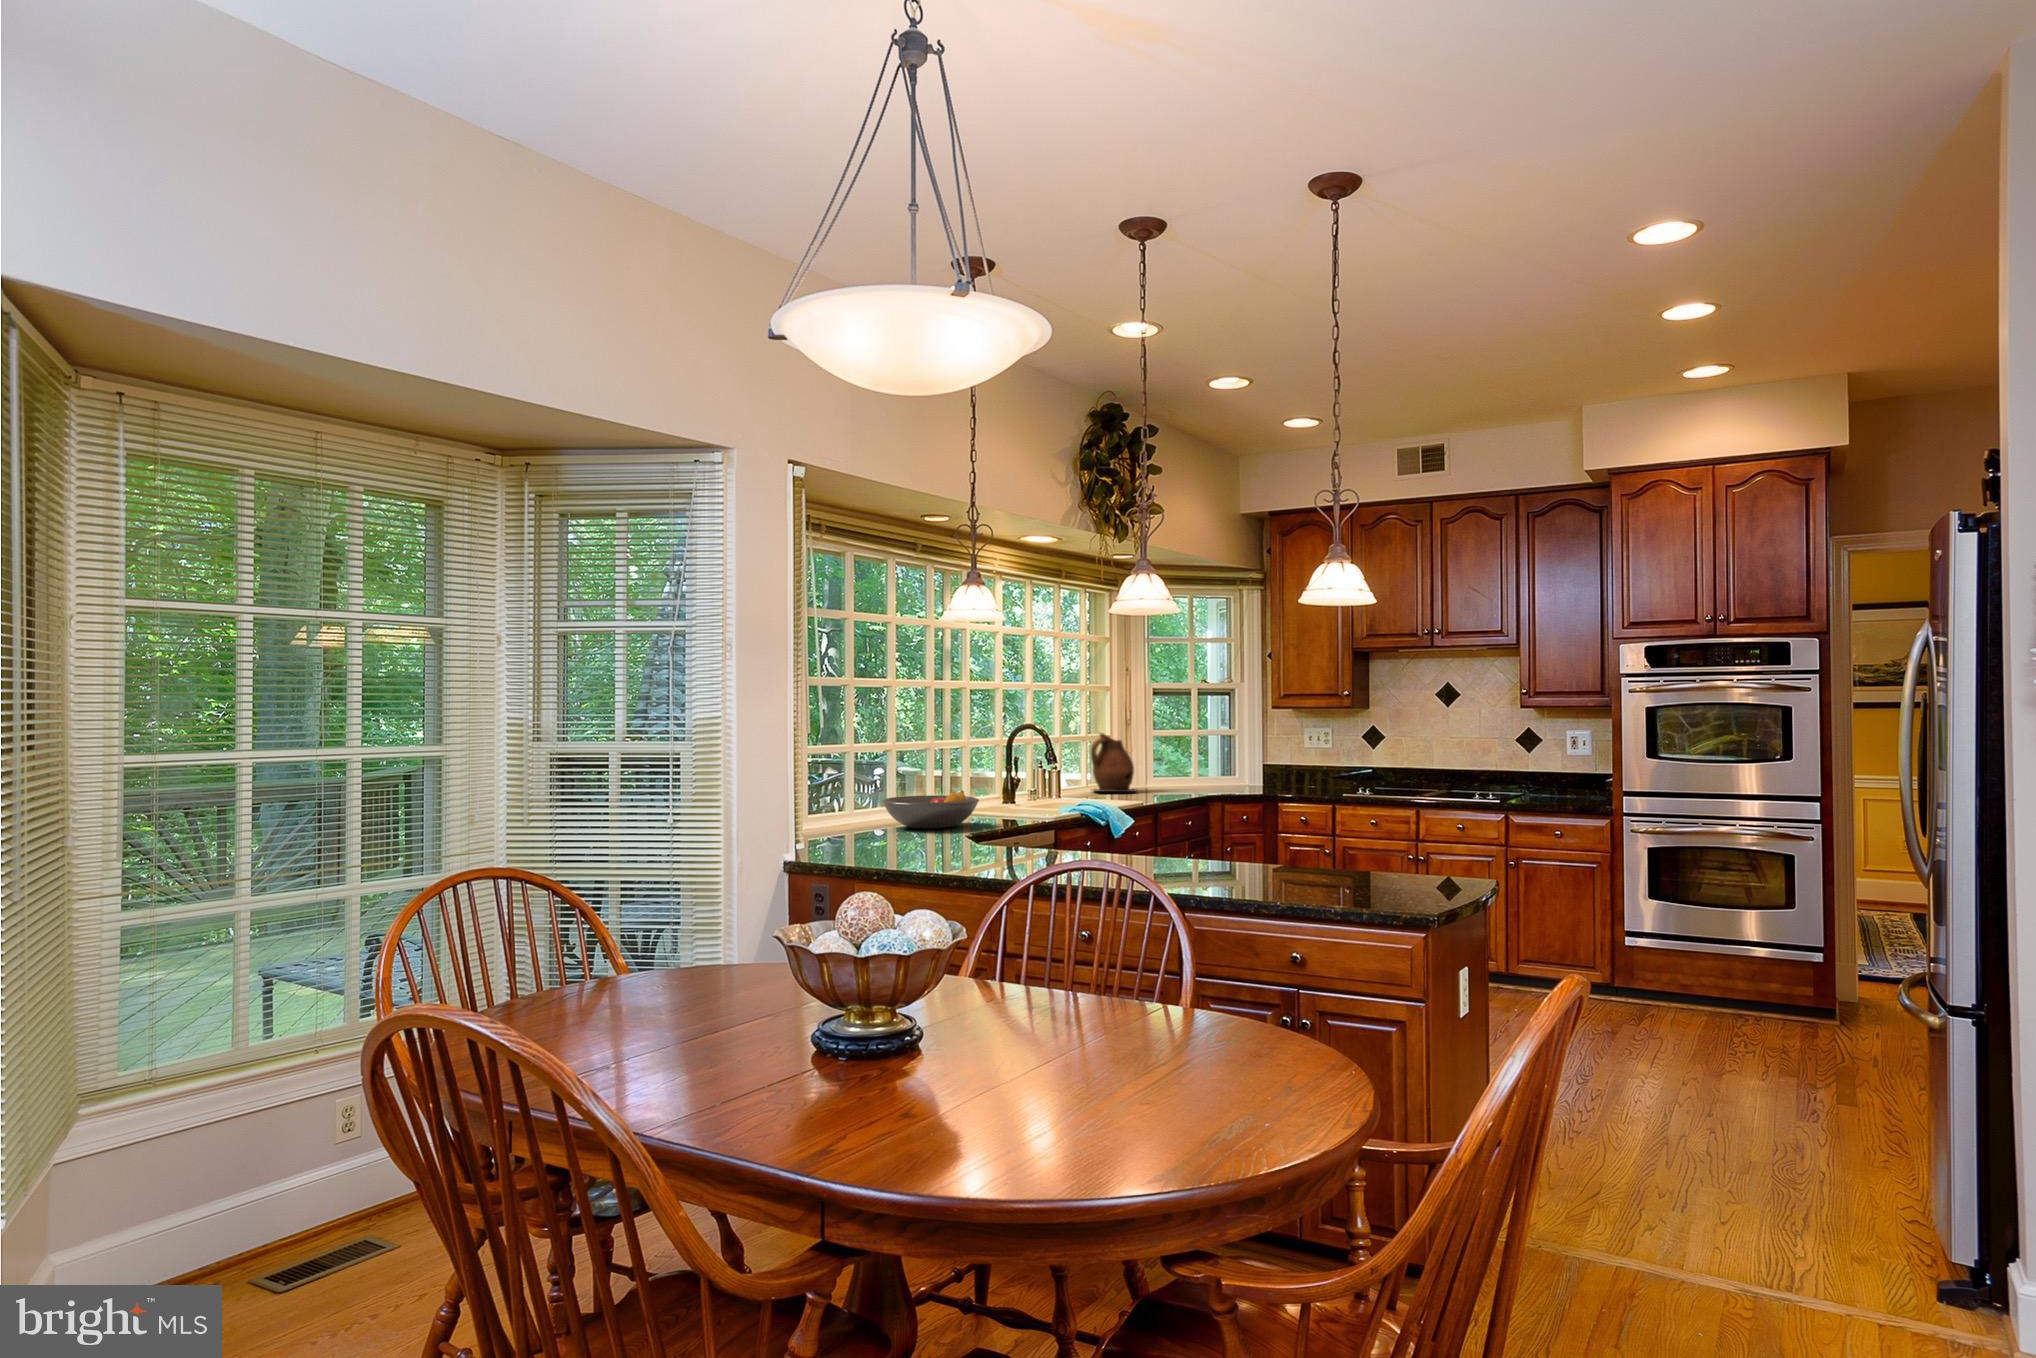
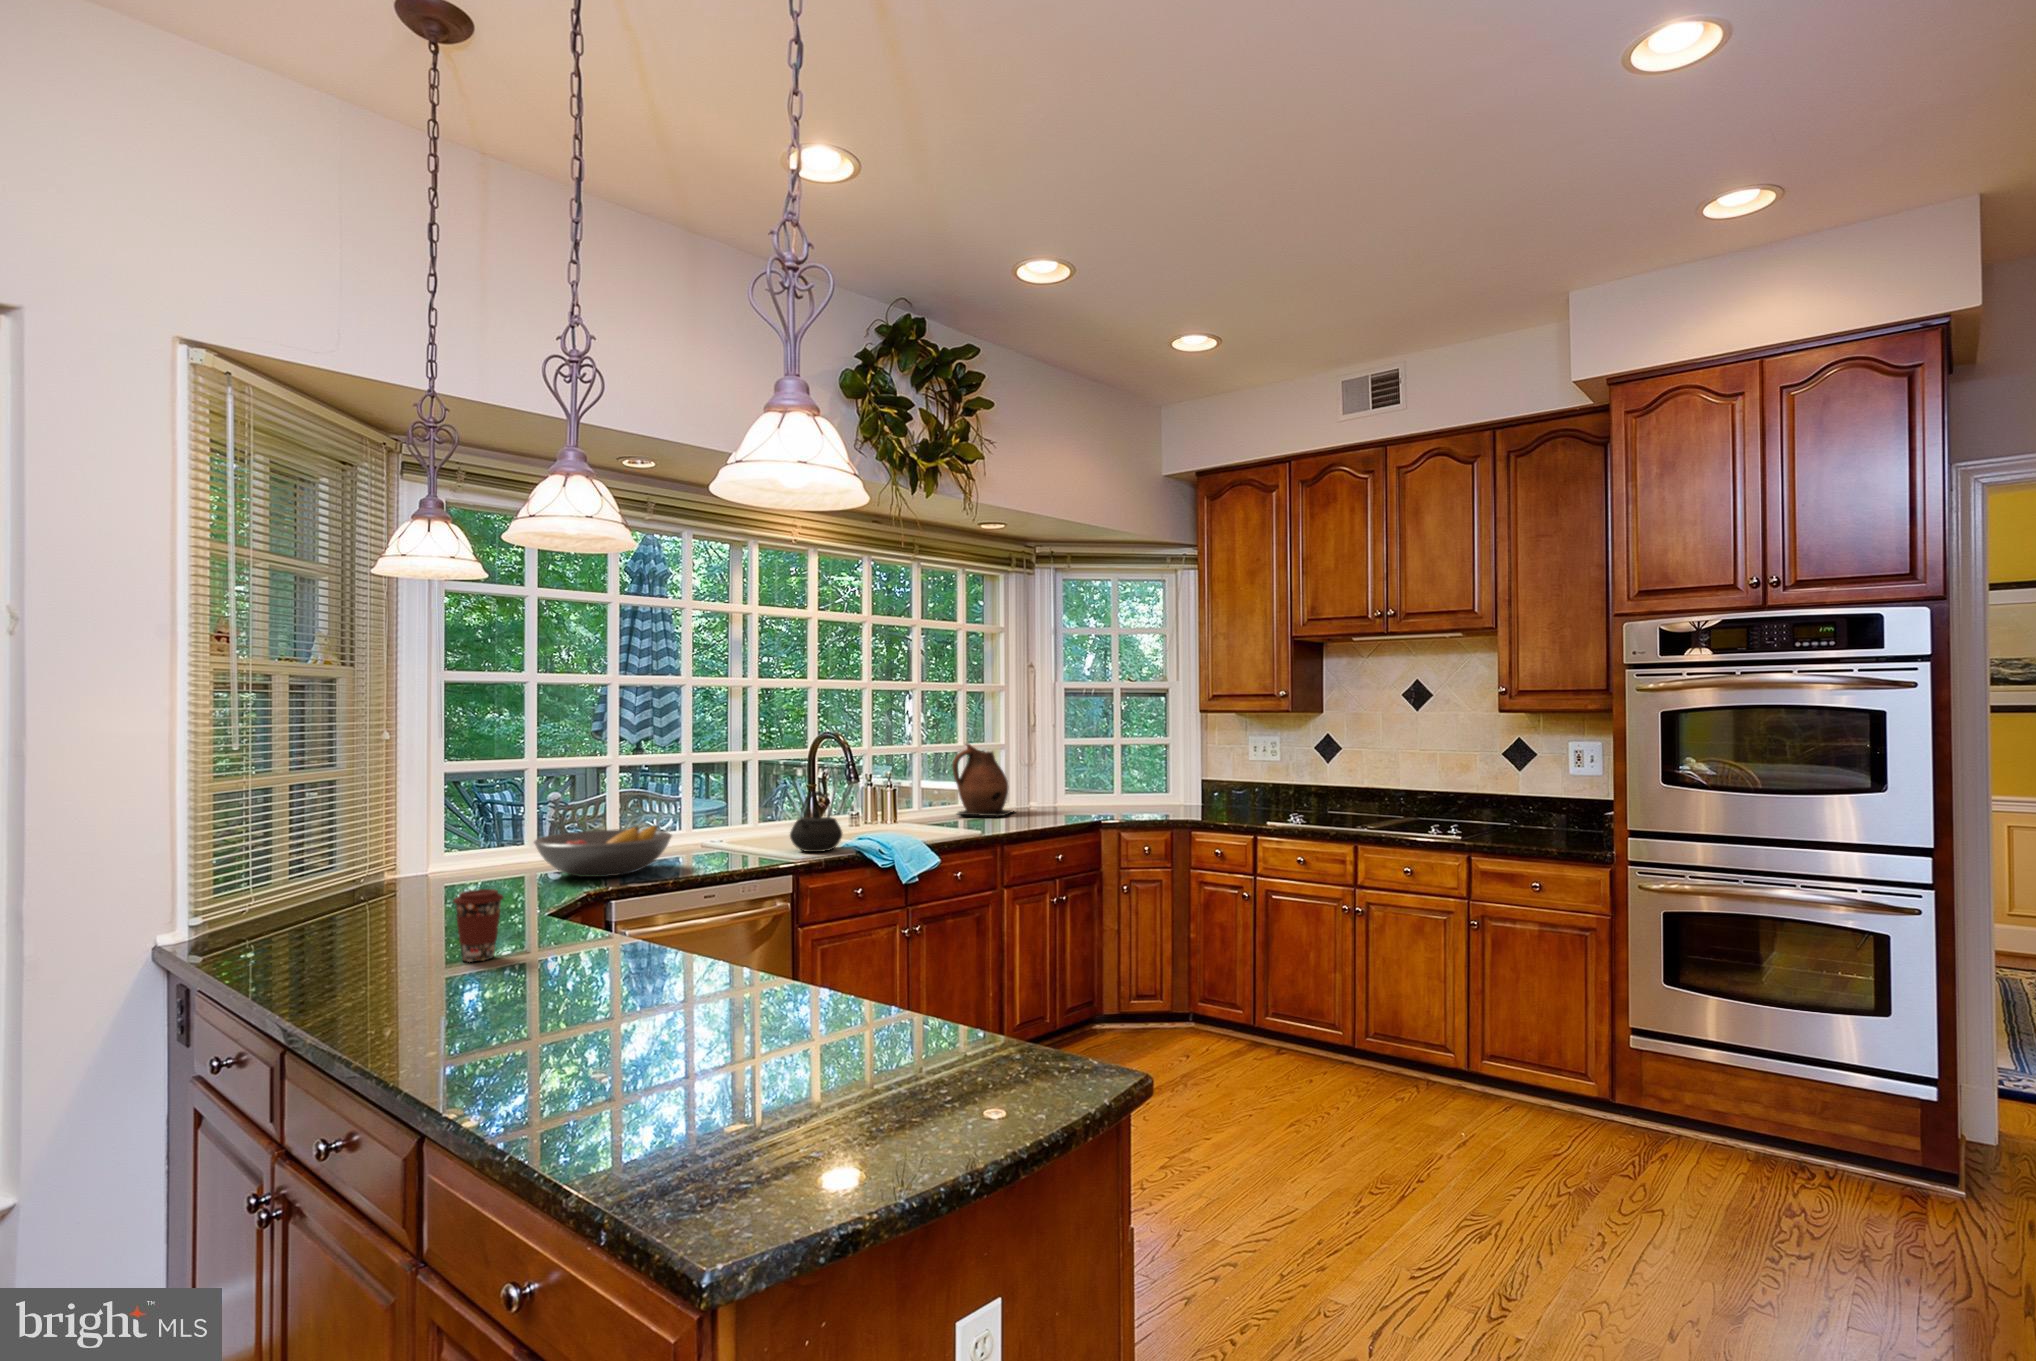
kettle: none [1029,767,1069,814] -> present [790,791,842,852]
coffee cup: none [992,817,1022,862] -> present [453,889,503,962]

